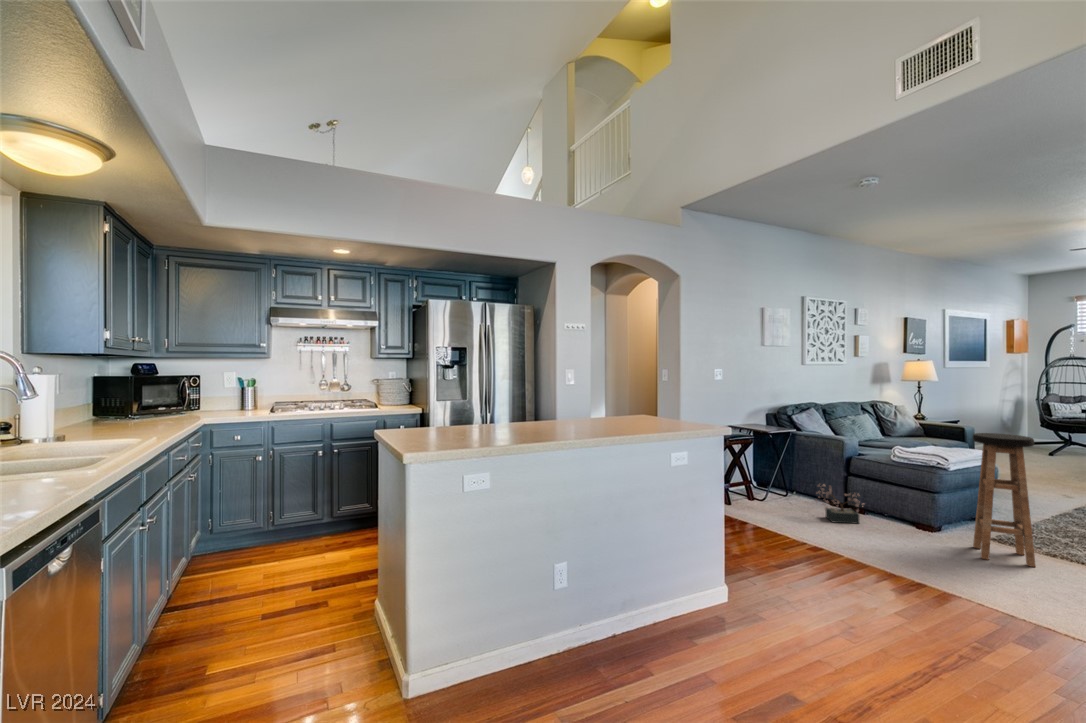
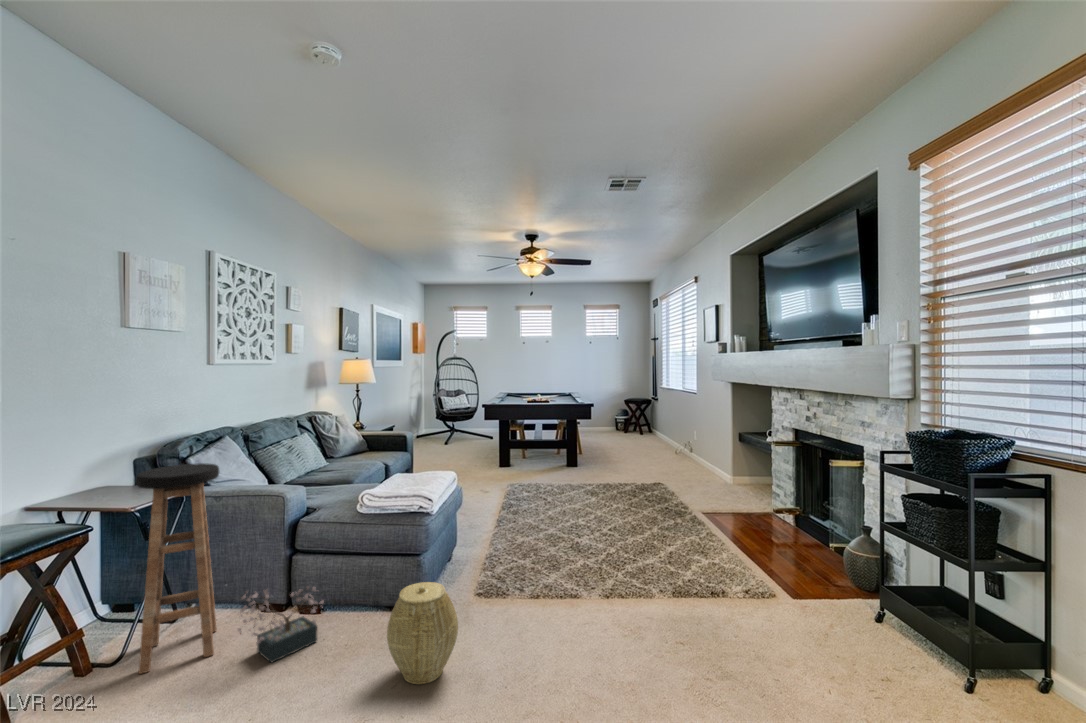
bar stool: present [973,433,1036,567] -> present [136,463,219,674]
woven basket: none [897,500,949,556] -> present [387,582,458,684]

